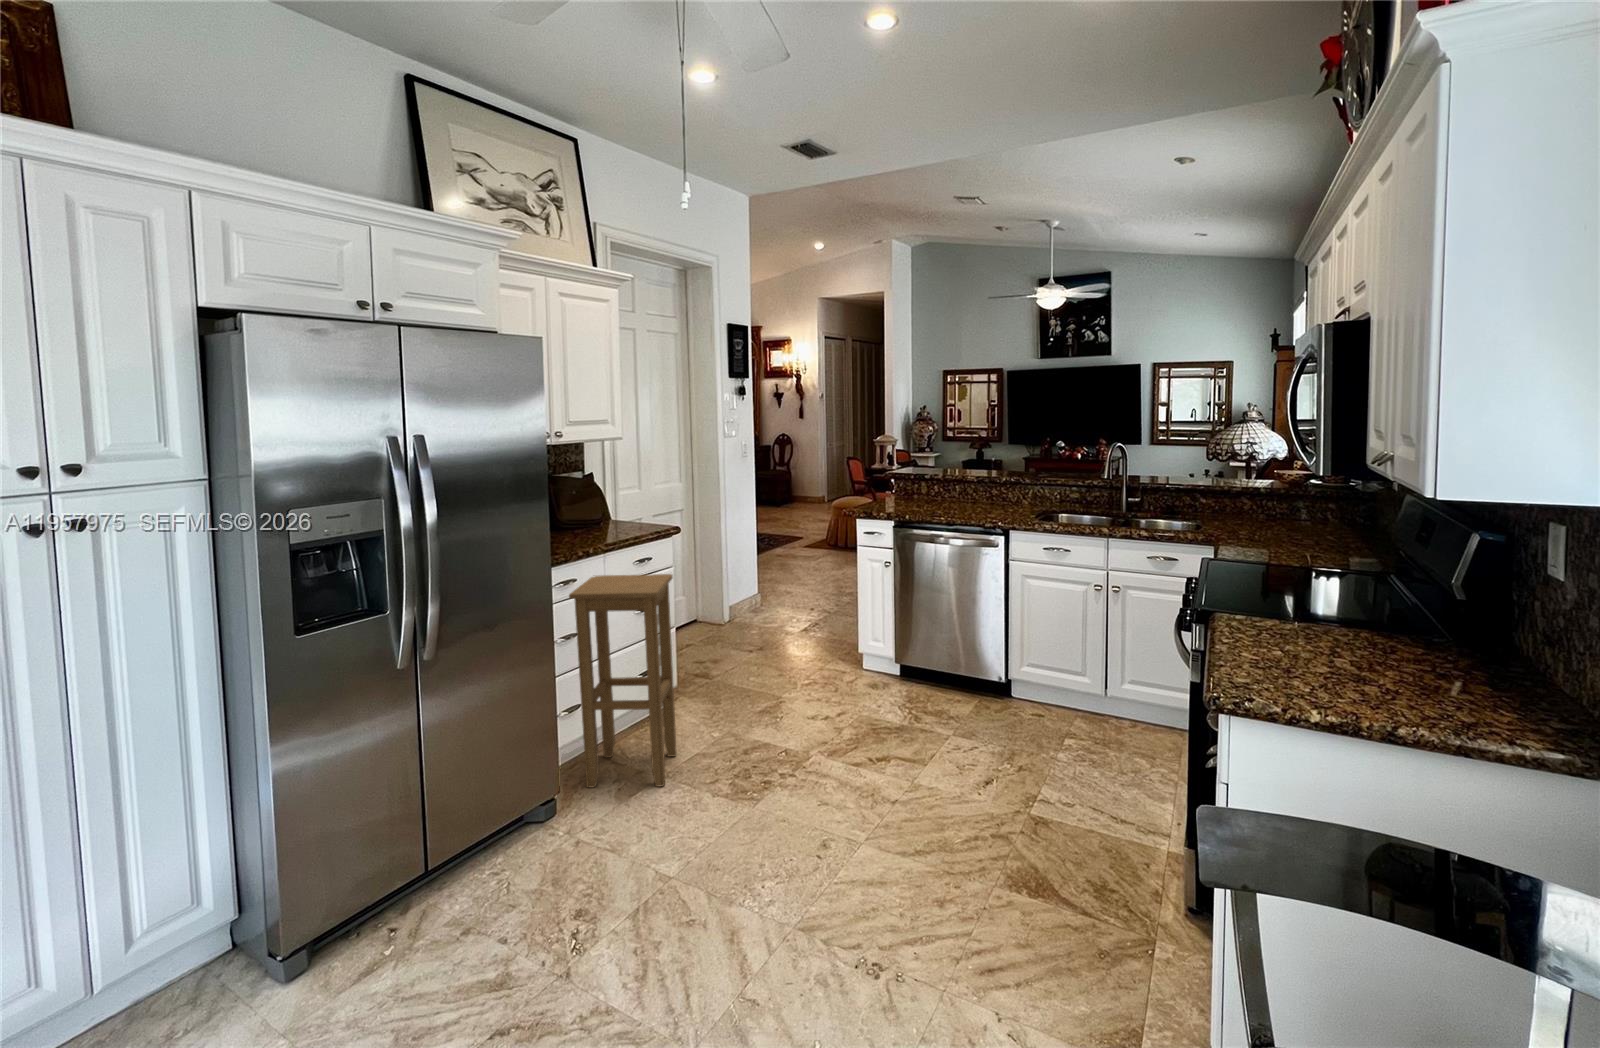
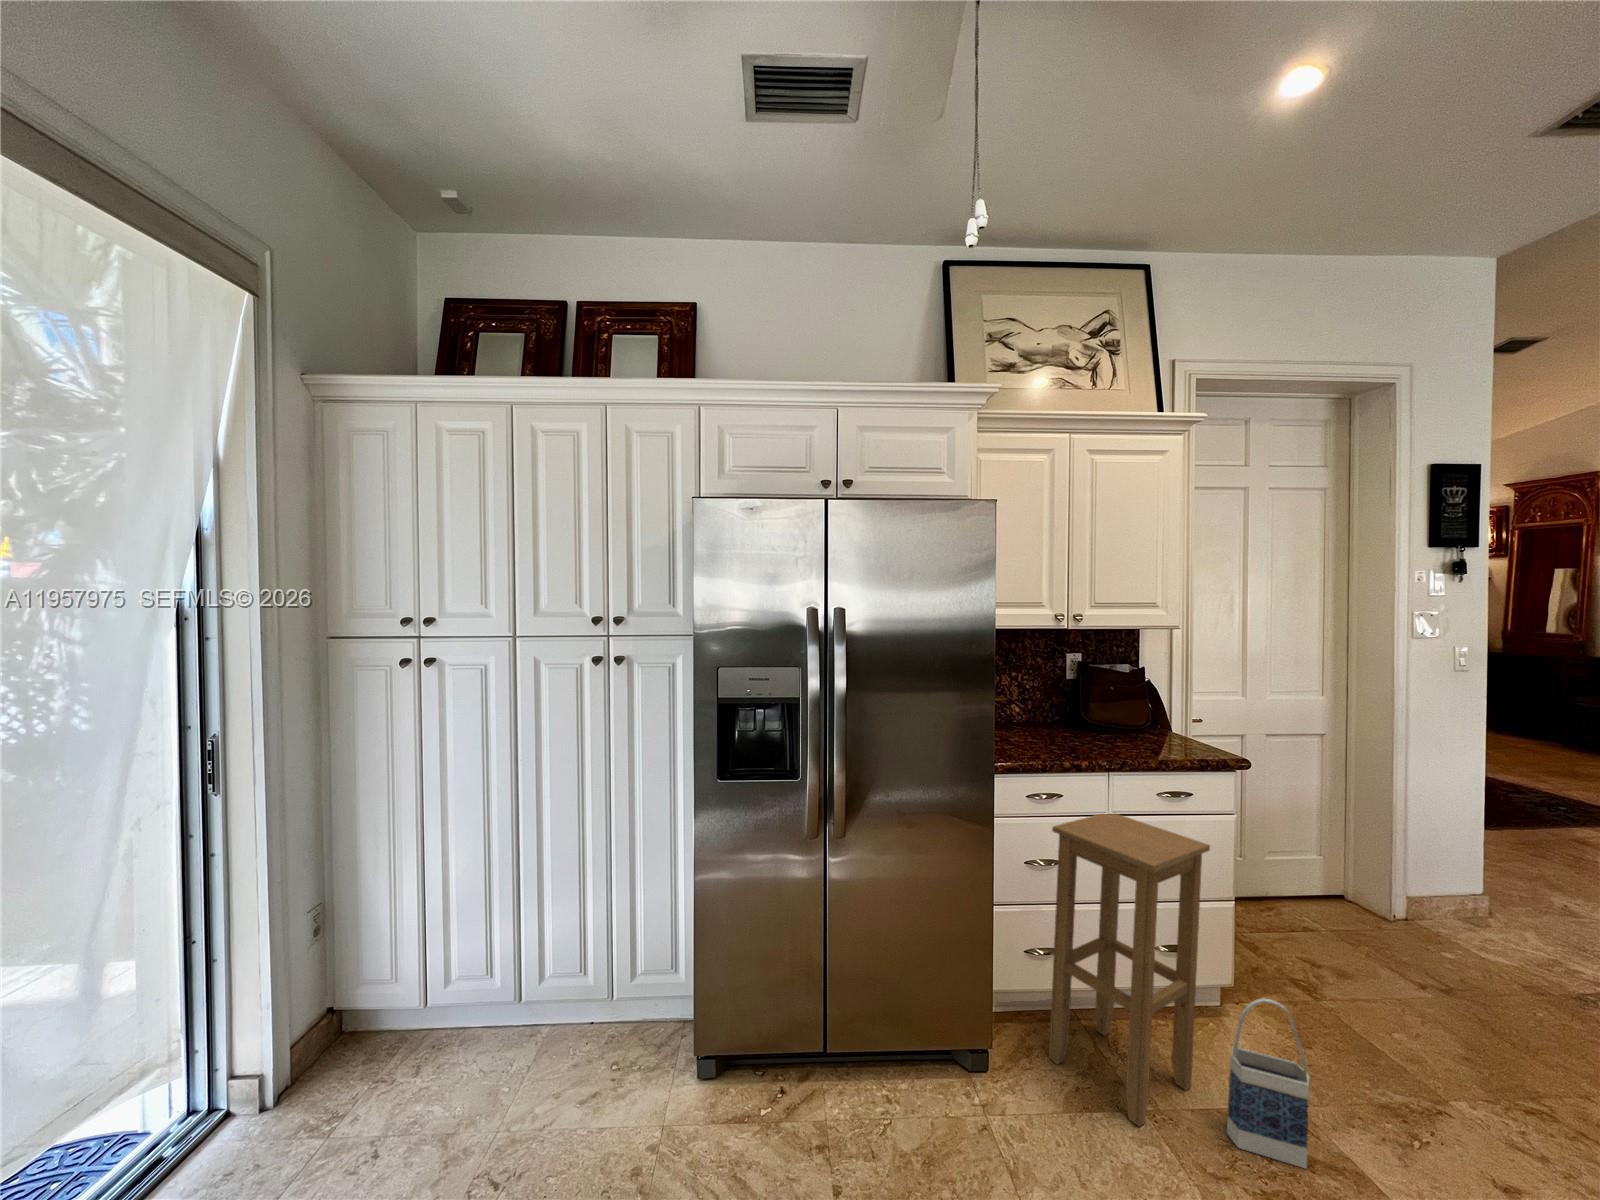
bag: none [702,661,748,765] -> present [1227,998,1309,1168]

